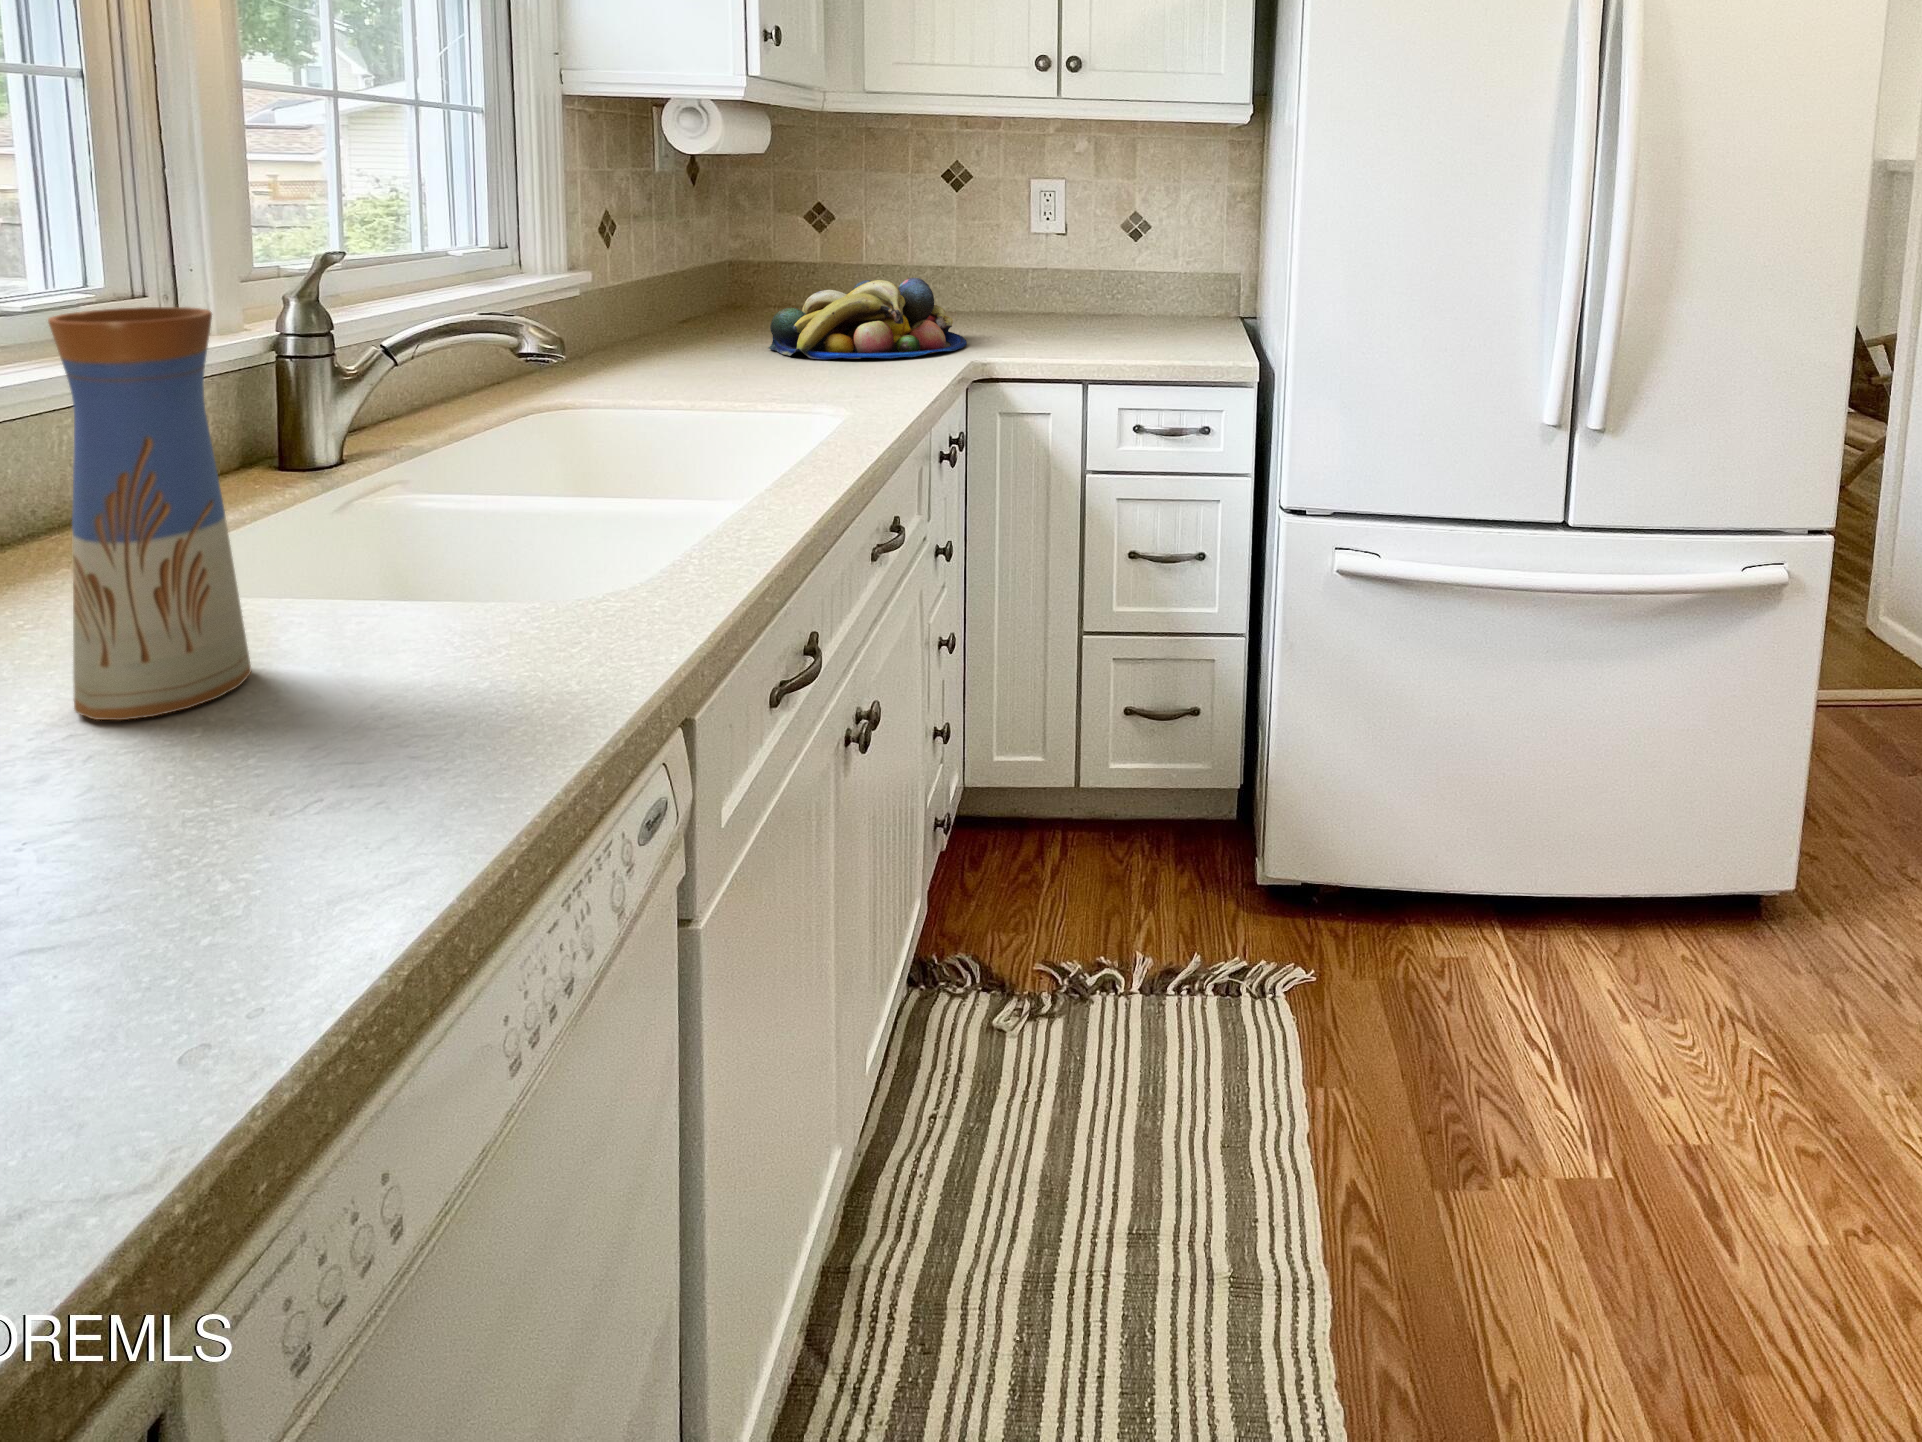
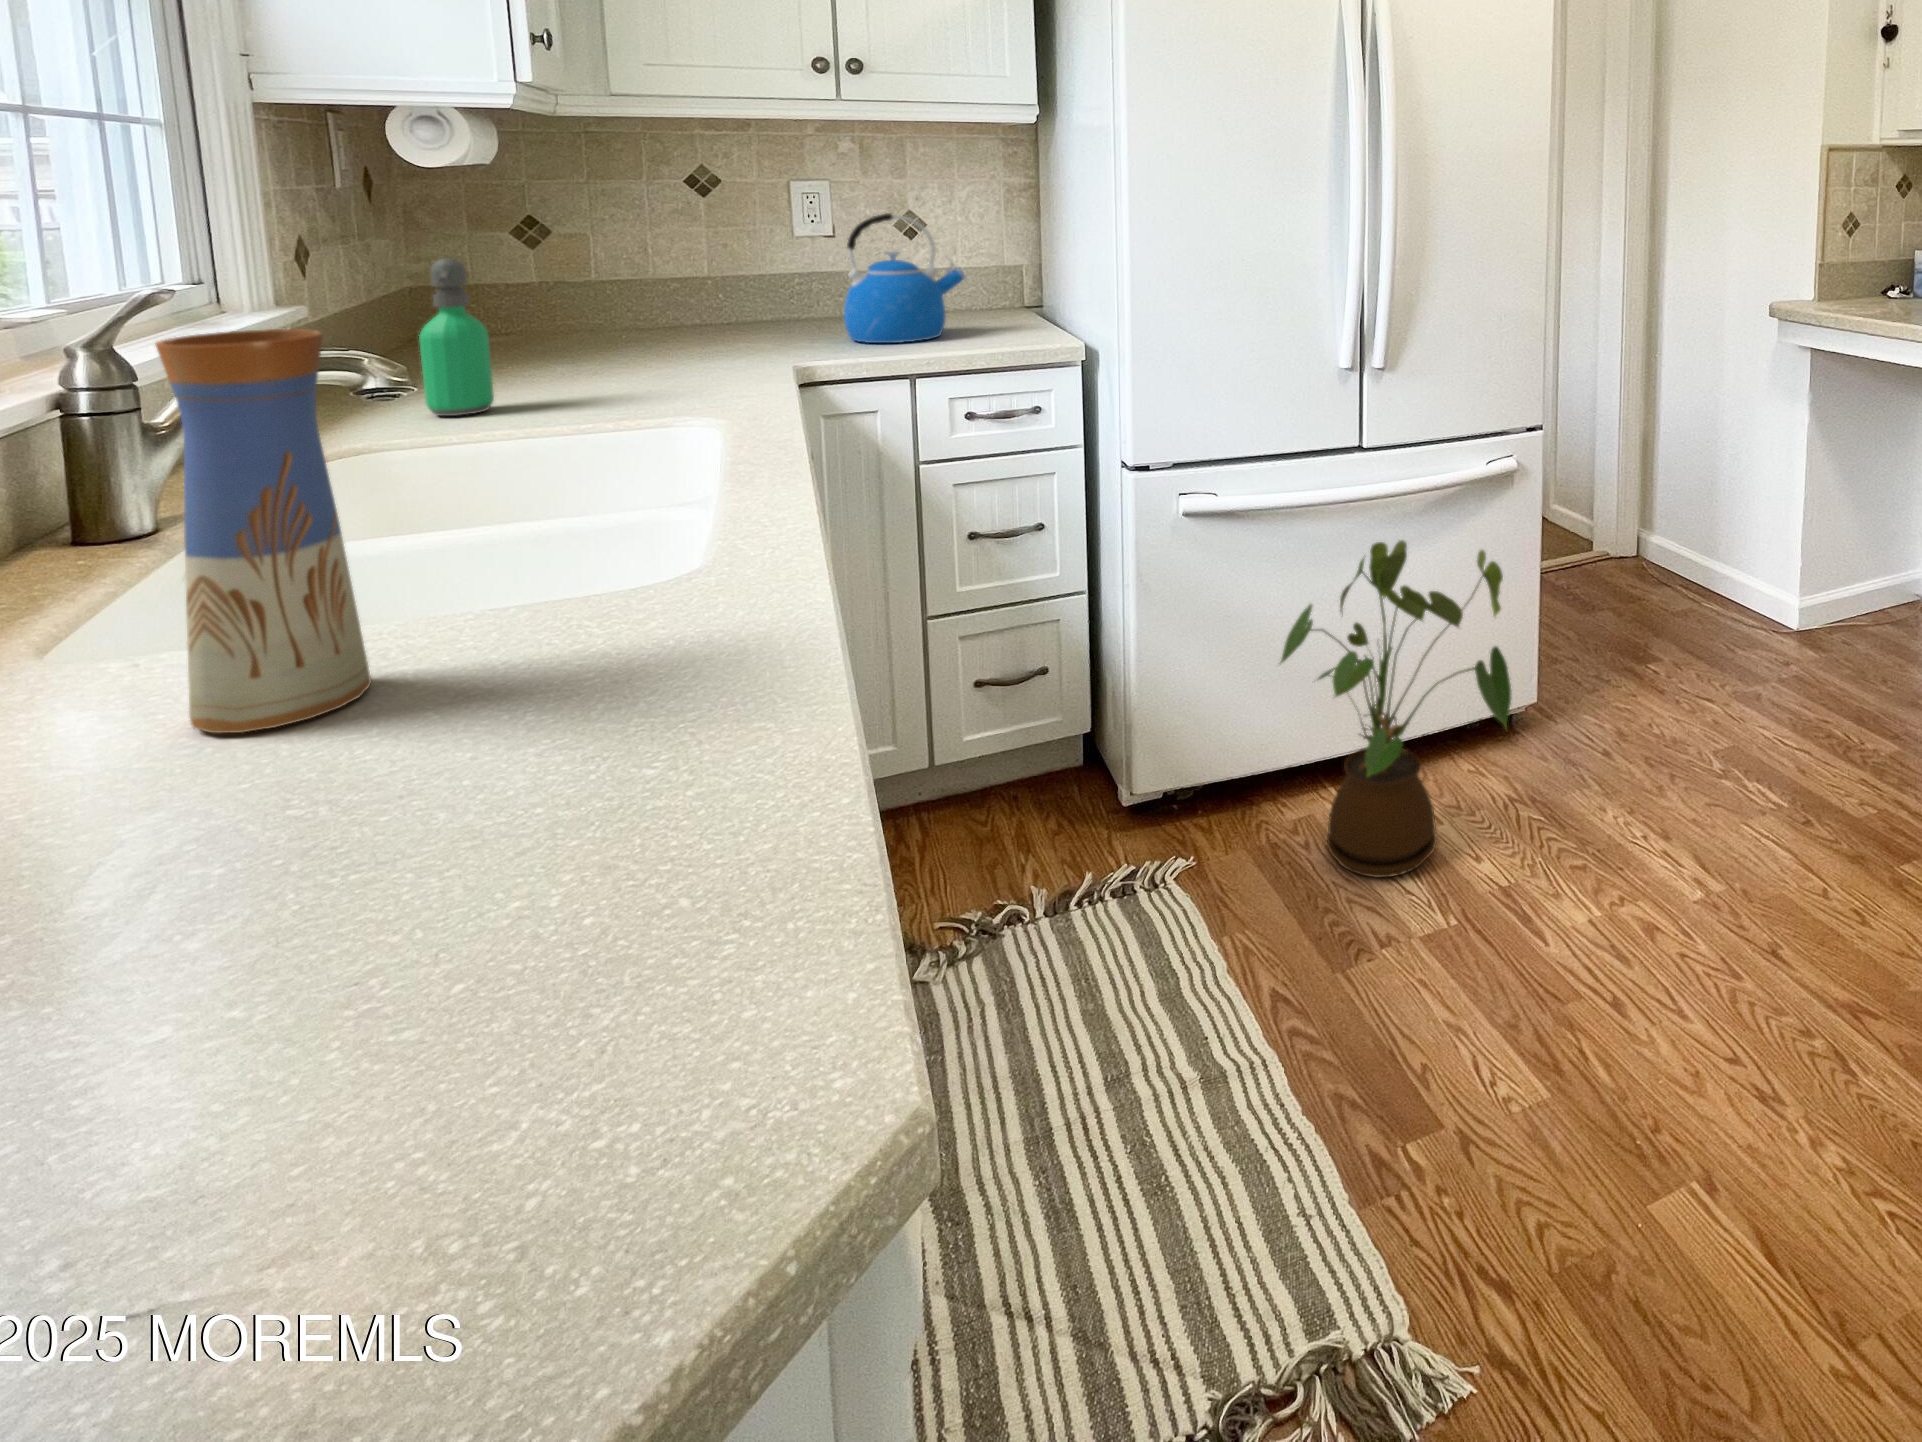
kettle: none [1043,214,1160,346] -> present [844,213,965,343]
soap dispenser: none [656,240,710,383] -> present [419,258,494,416]
fruit bowl: present [769,278,967,359] -> none [526,288,767,380]
house plant: none [1417,645,1732,1079] -> present [1281,540,1512,877]

